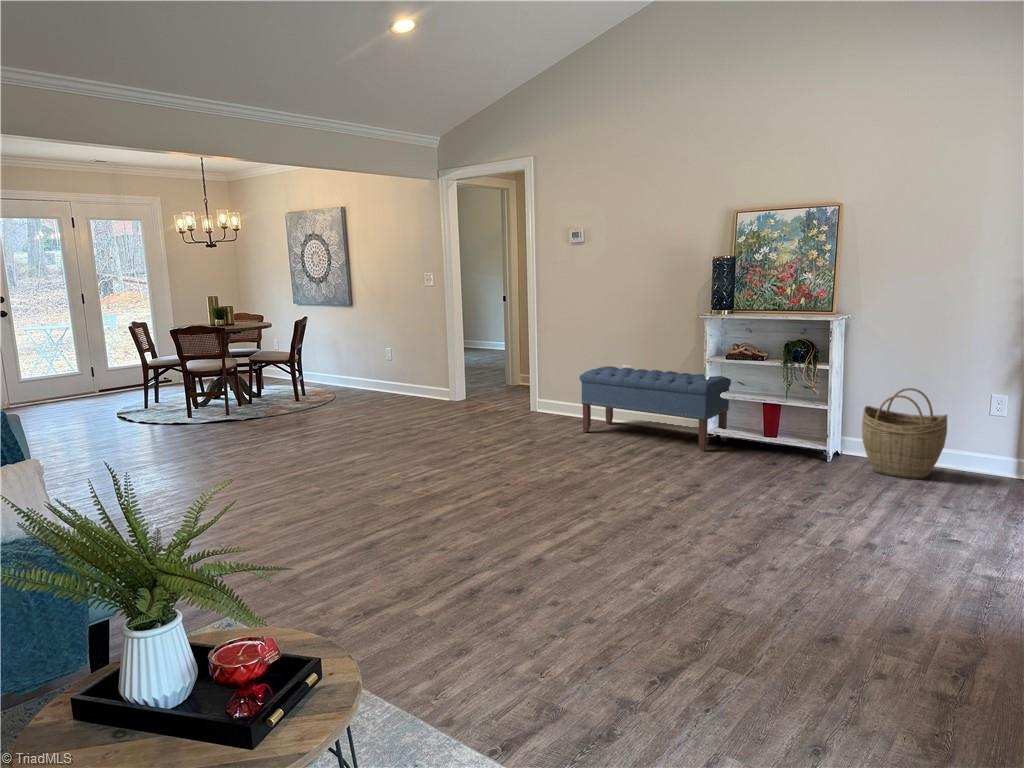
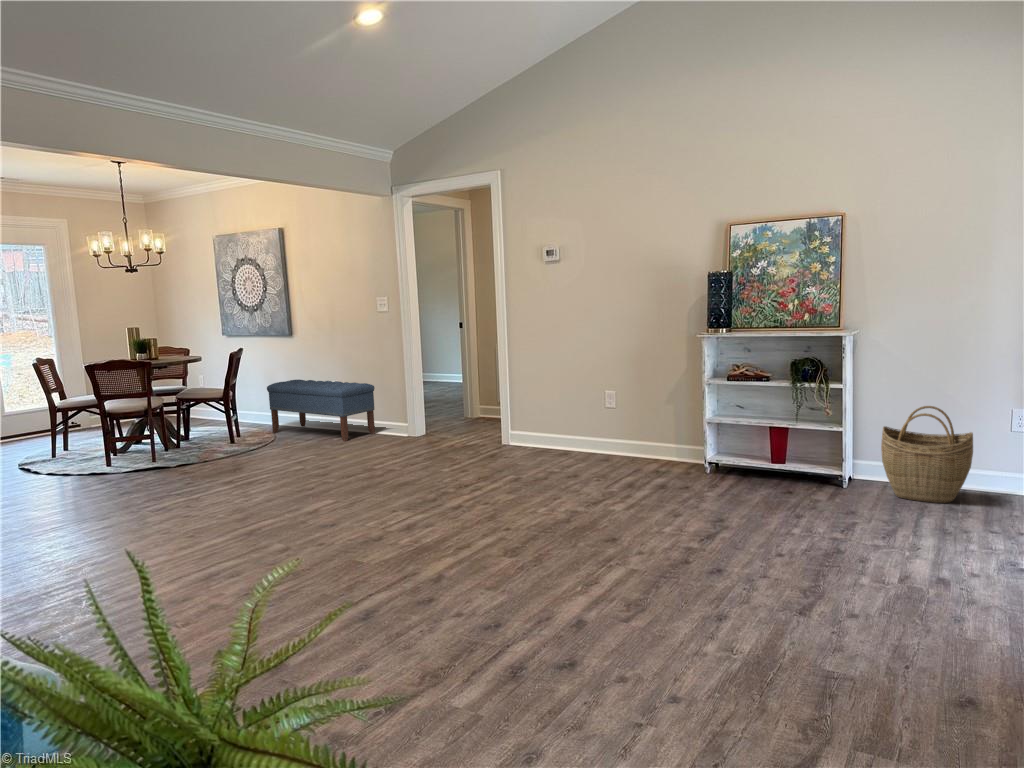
bench: present [580,366,731,452] -> present [267,380,375,442]

